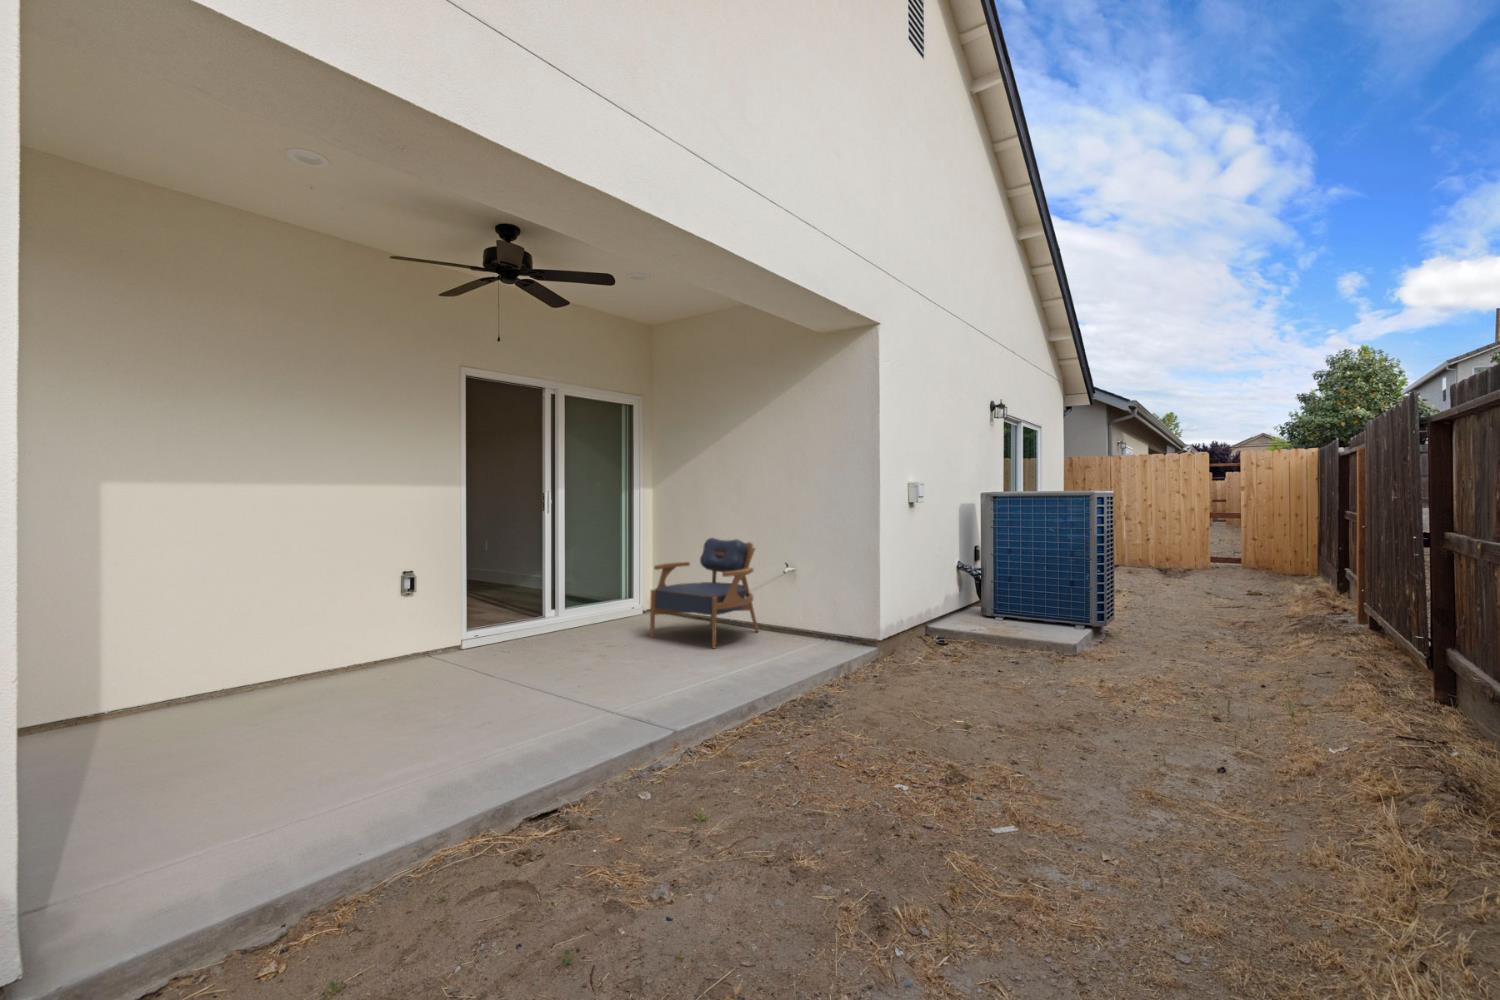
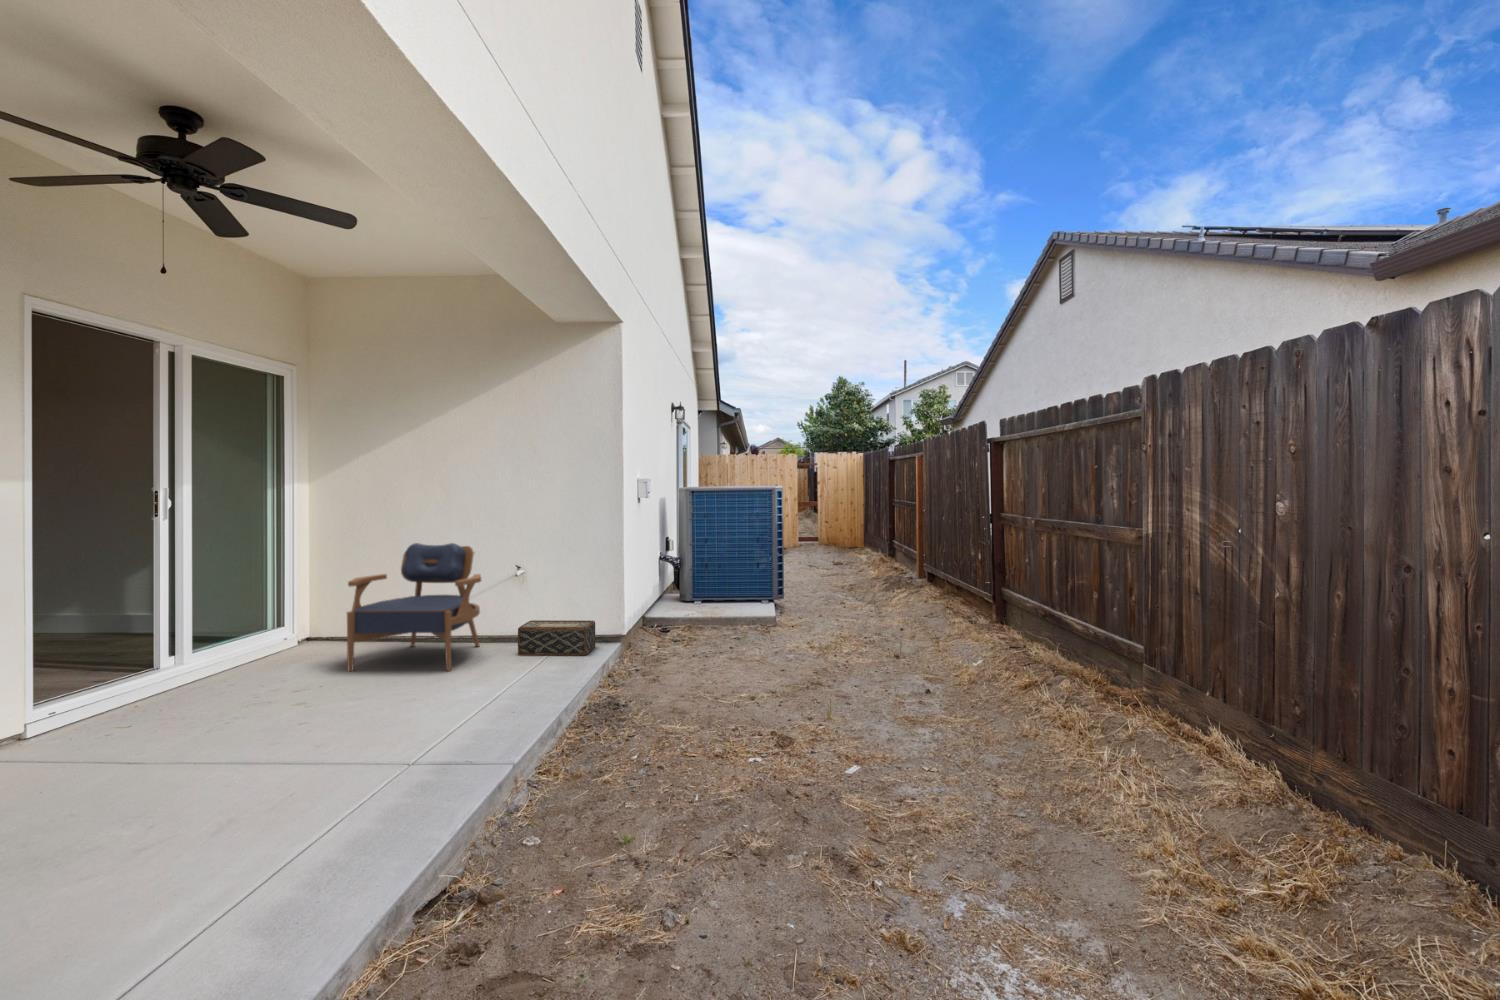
woven basket: none [779,614,852,653] -> present [518,620,595,655]

